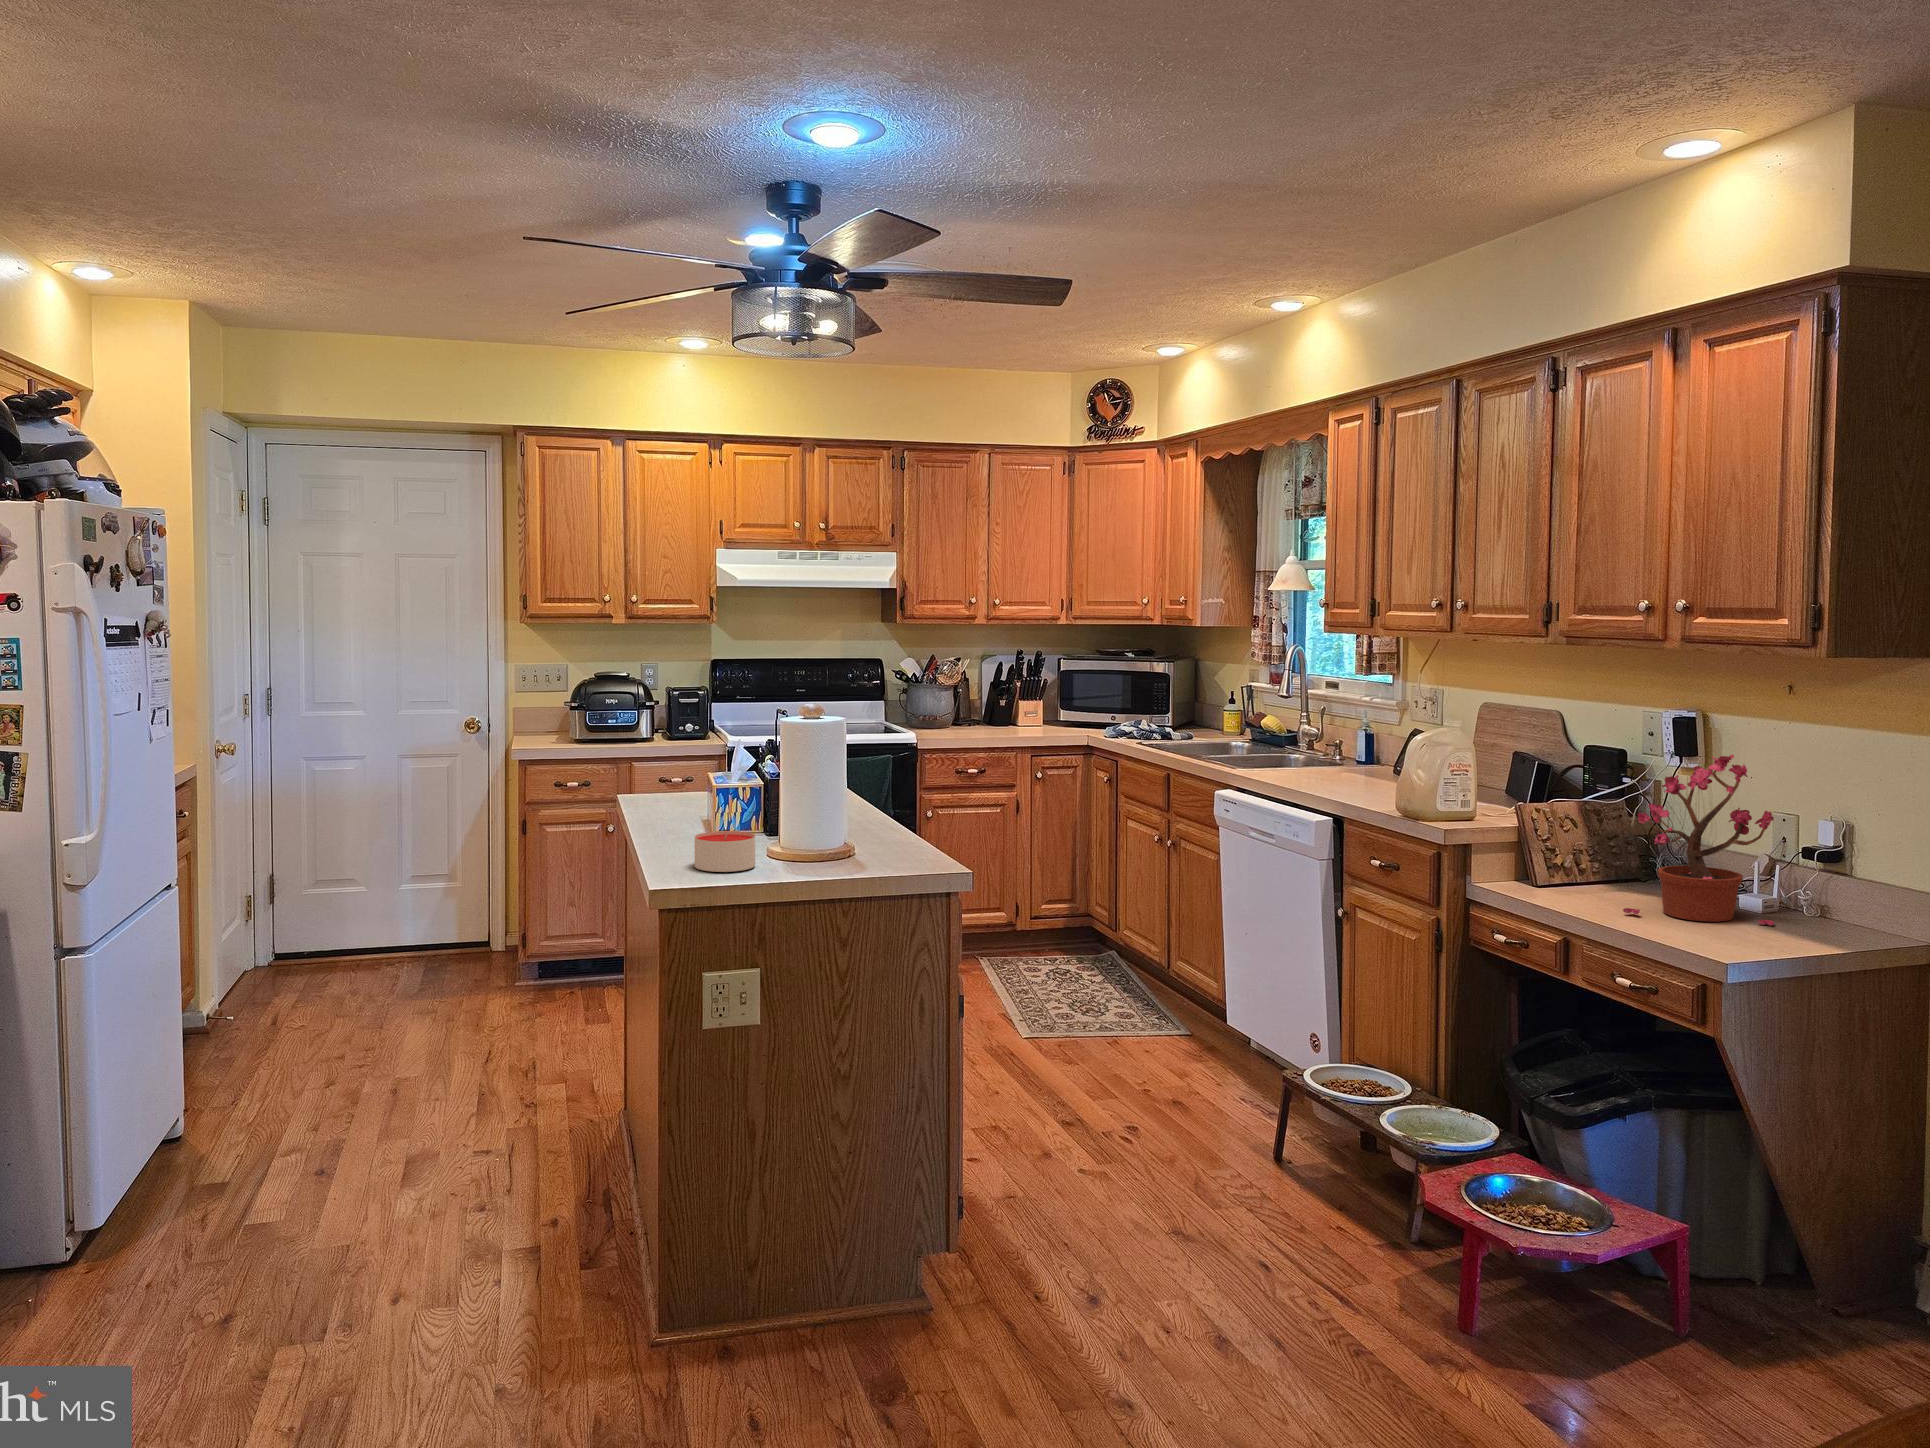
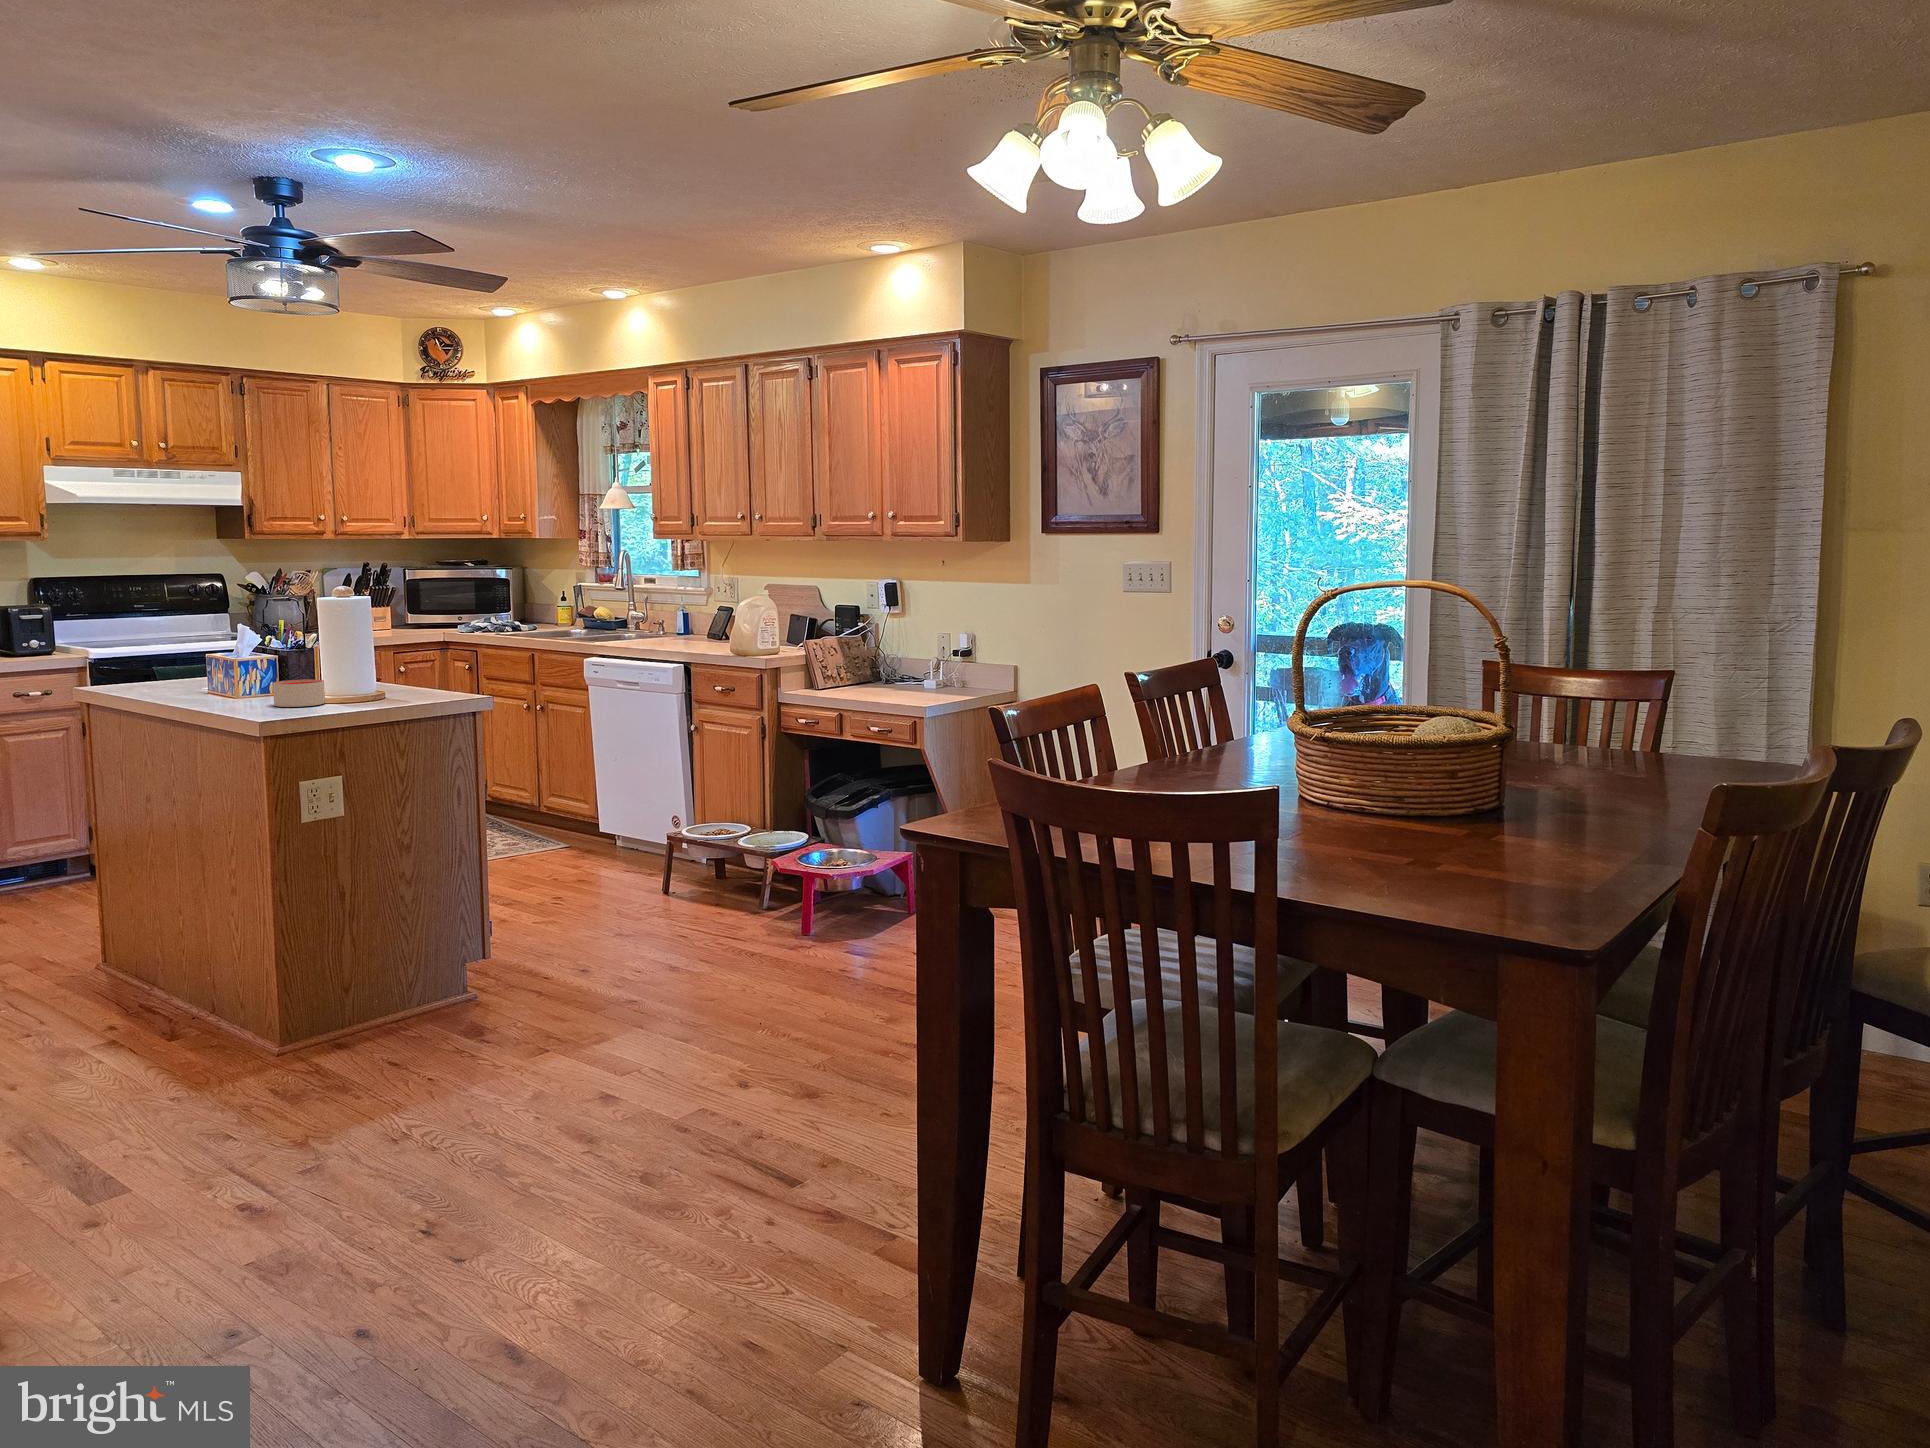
potted plant: present [1623,755,1774,926] -> none [870,599,944,695]

